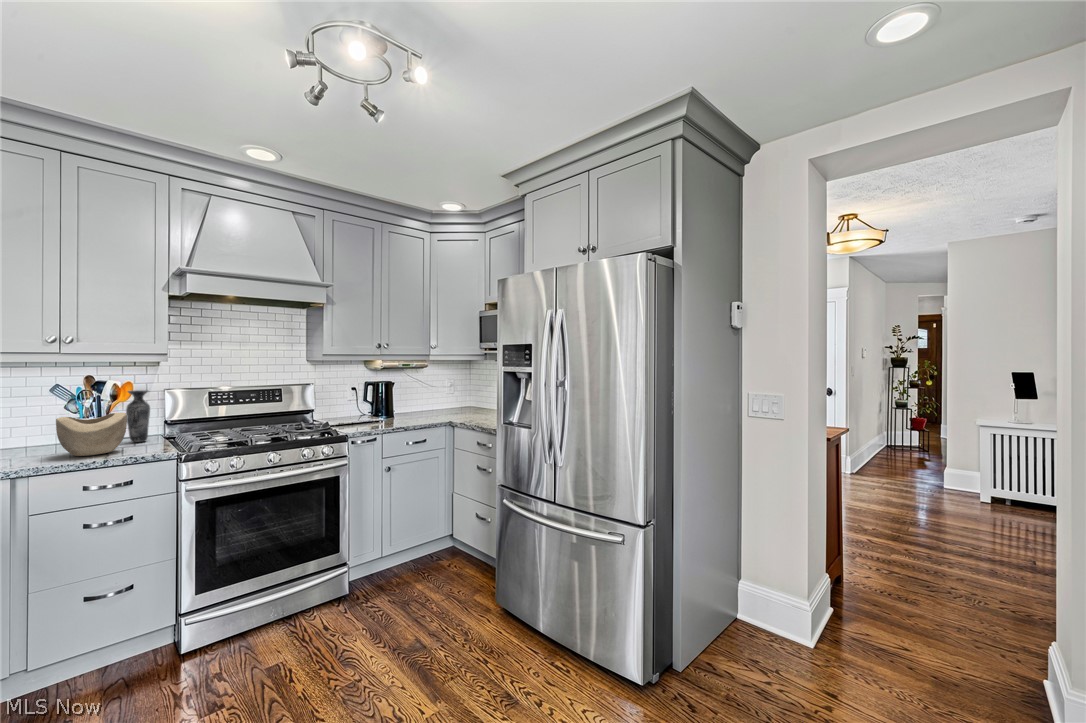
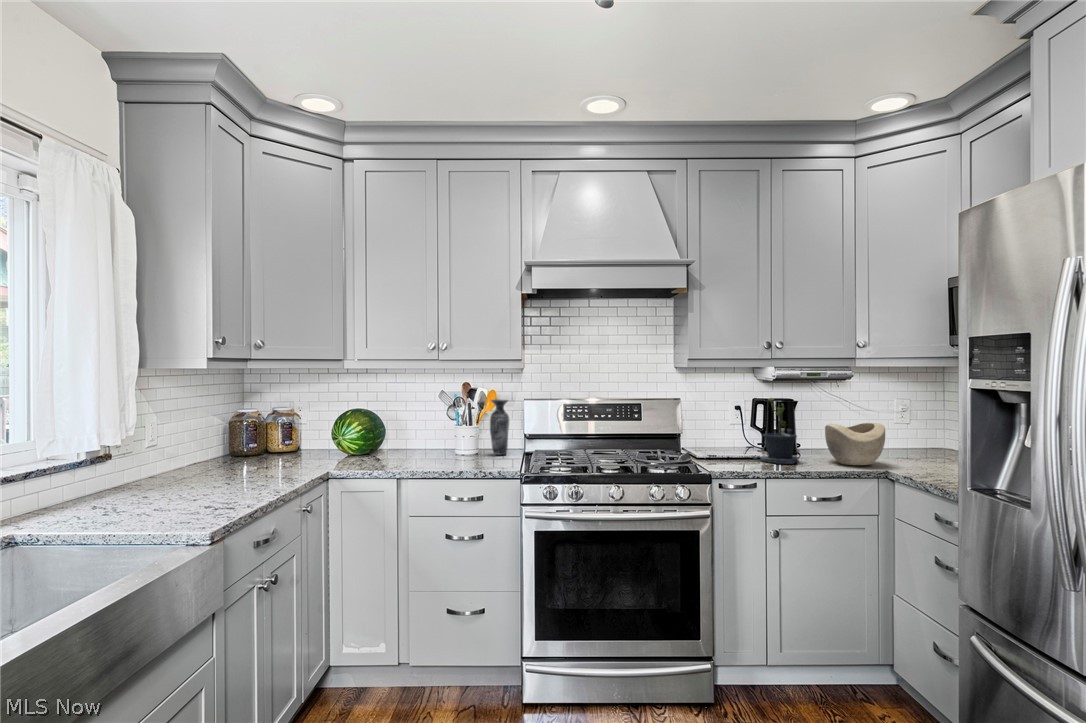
potted plant: none [369,380,401,424] -> present [754,398,799,464]
decorative bowl: present [56,413,127,456] -> present [825,423,885,465]

